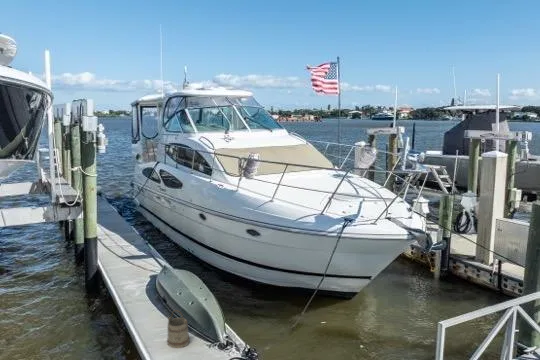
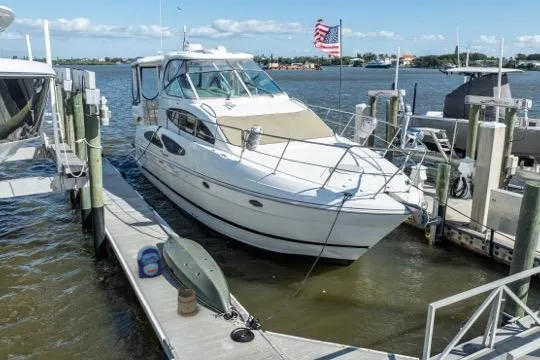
backpack: none [127,274,154,309] -> present [137,245,162,278]

